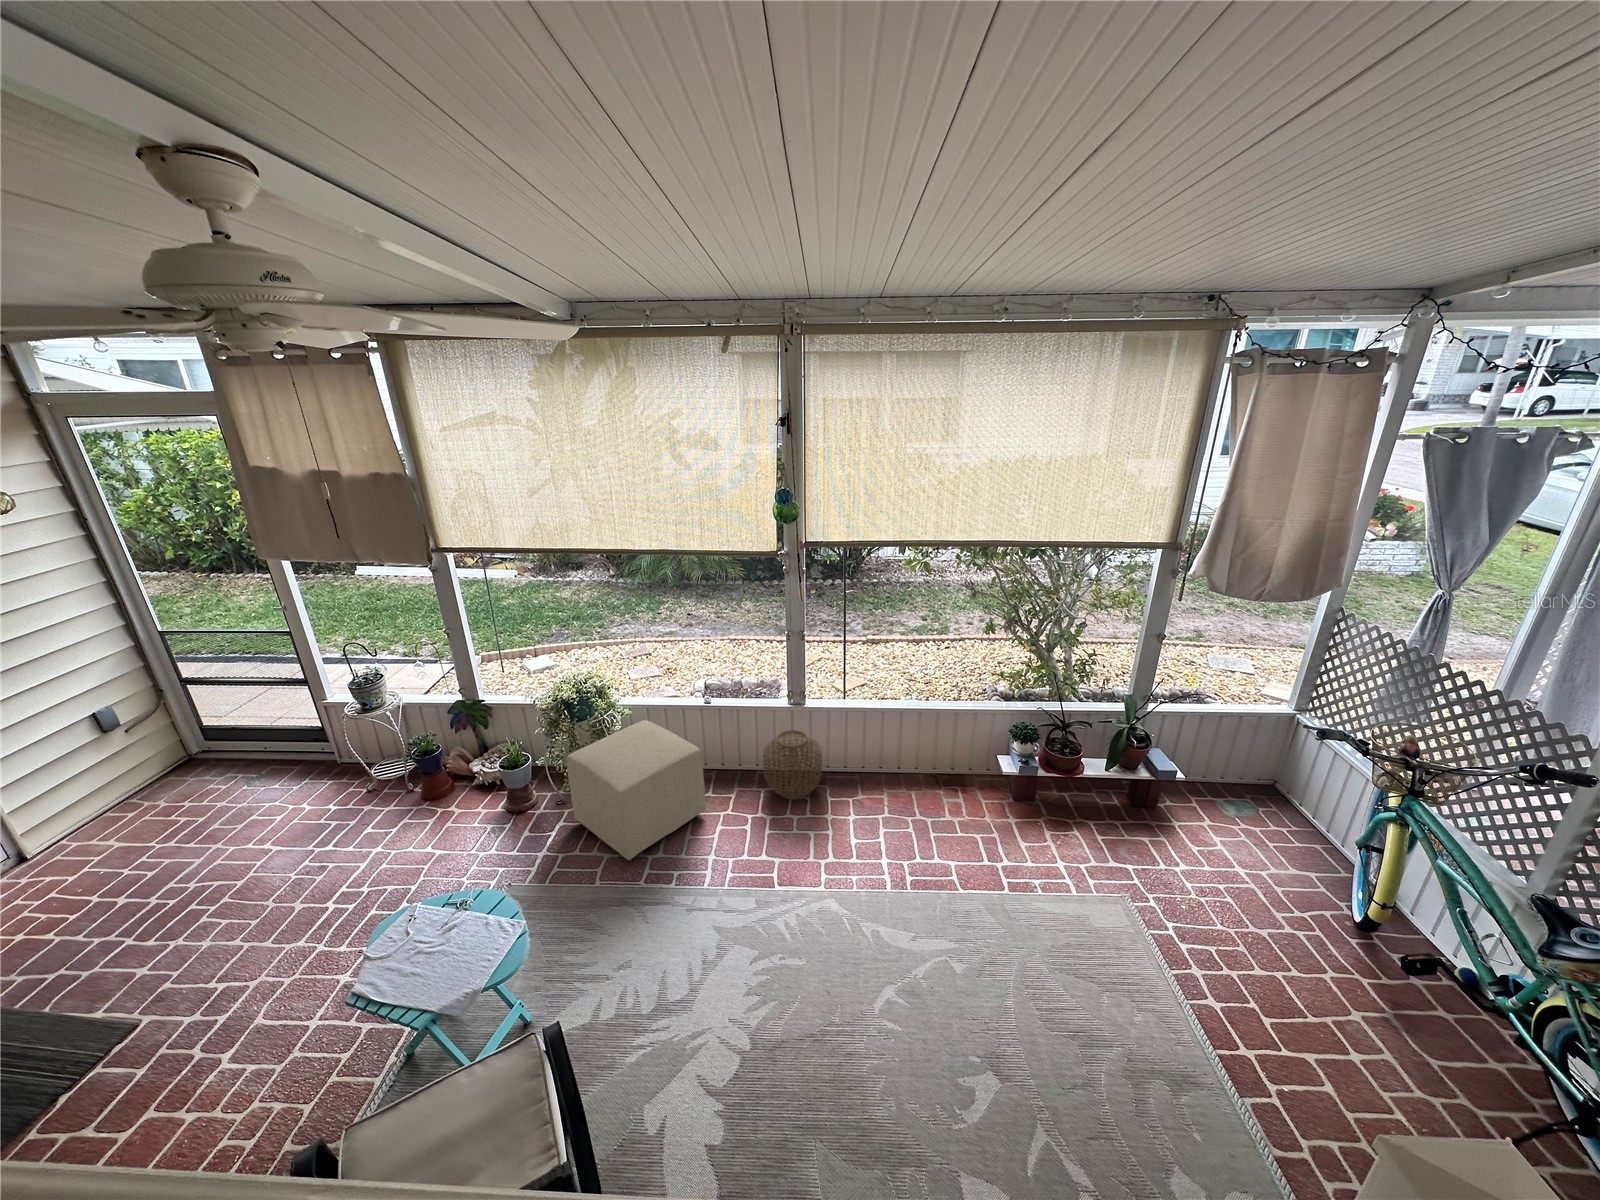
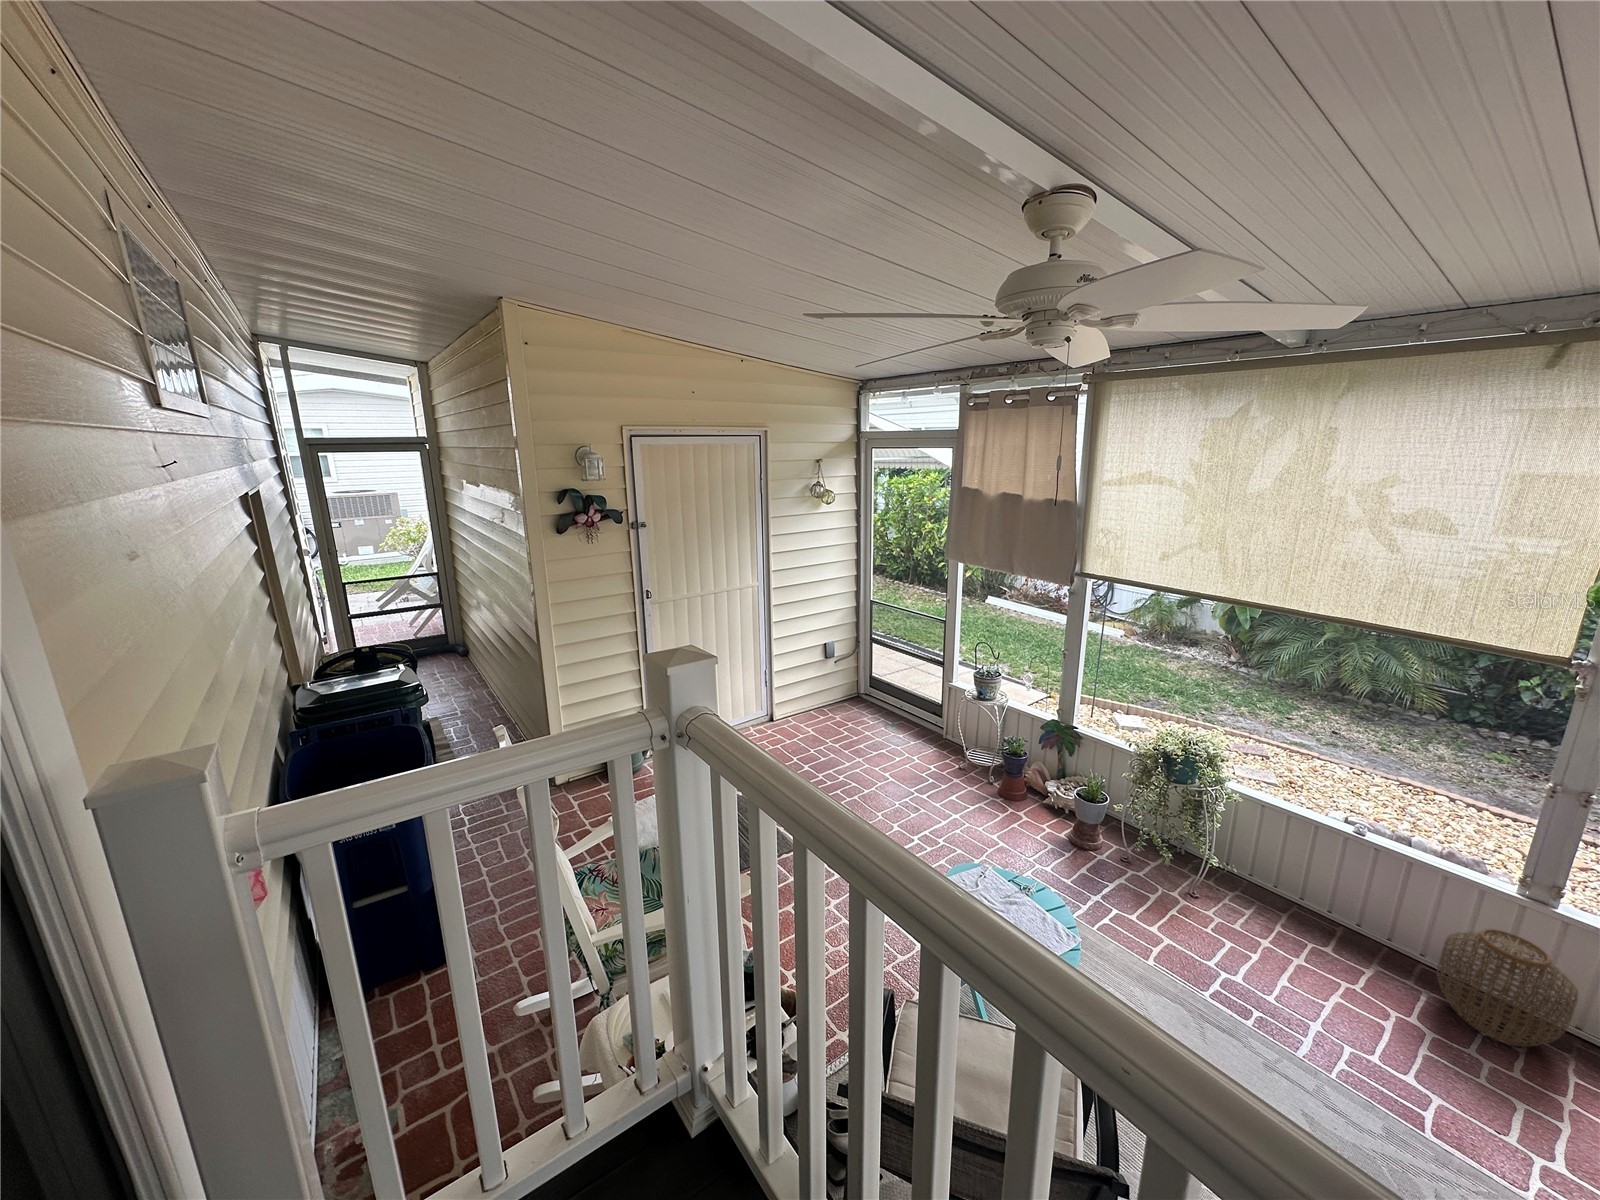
ottoman: present [567,720,706,860] -> none [1140,811,1338,965]

